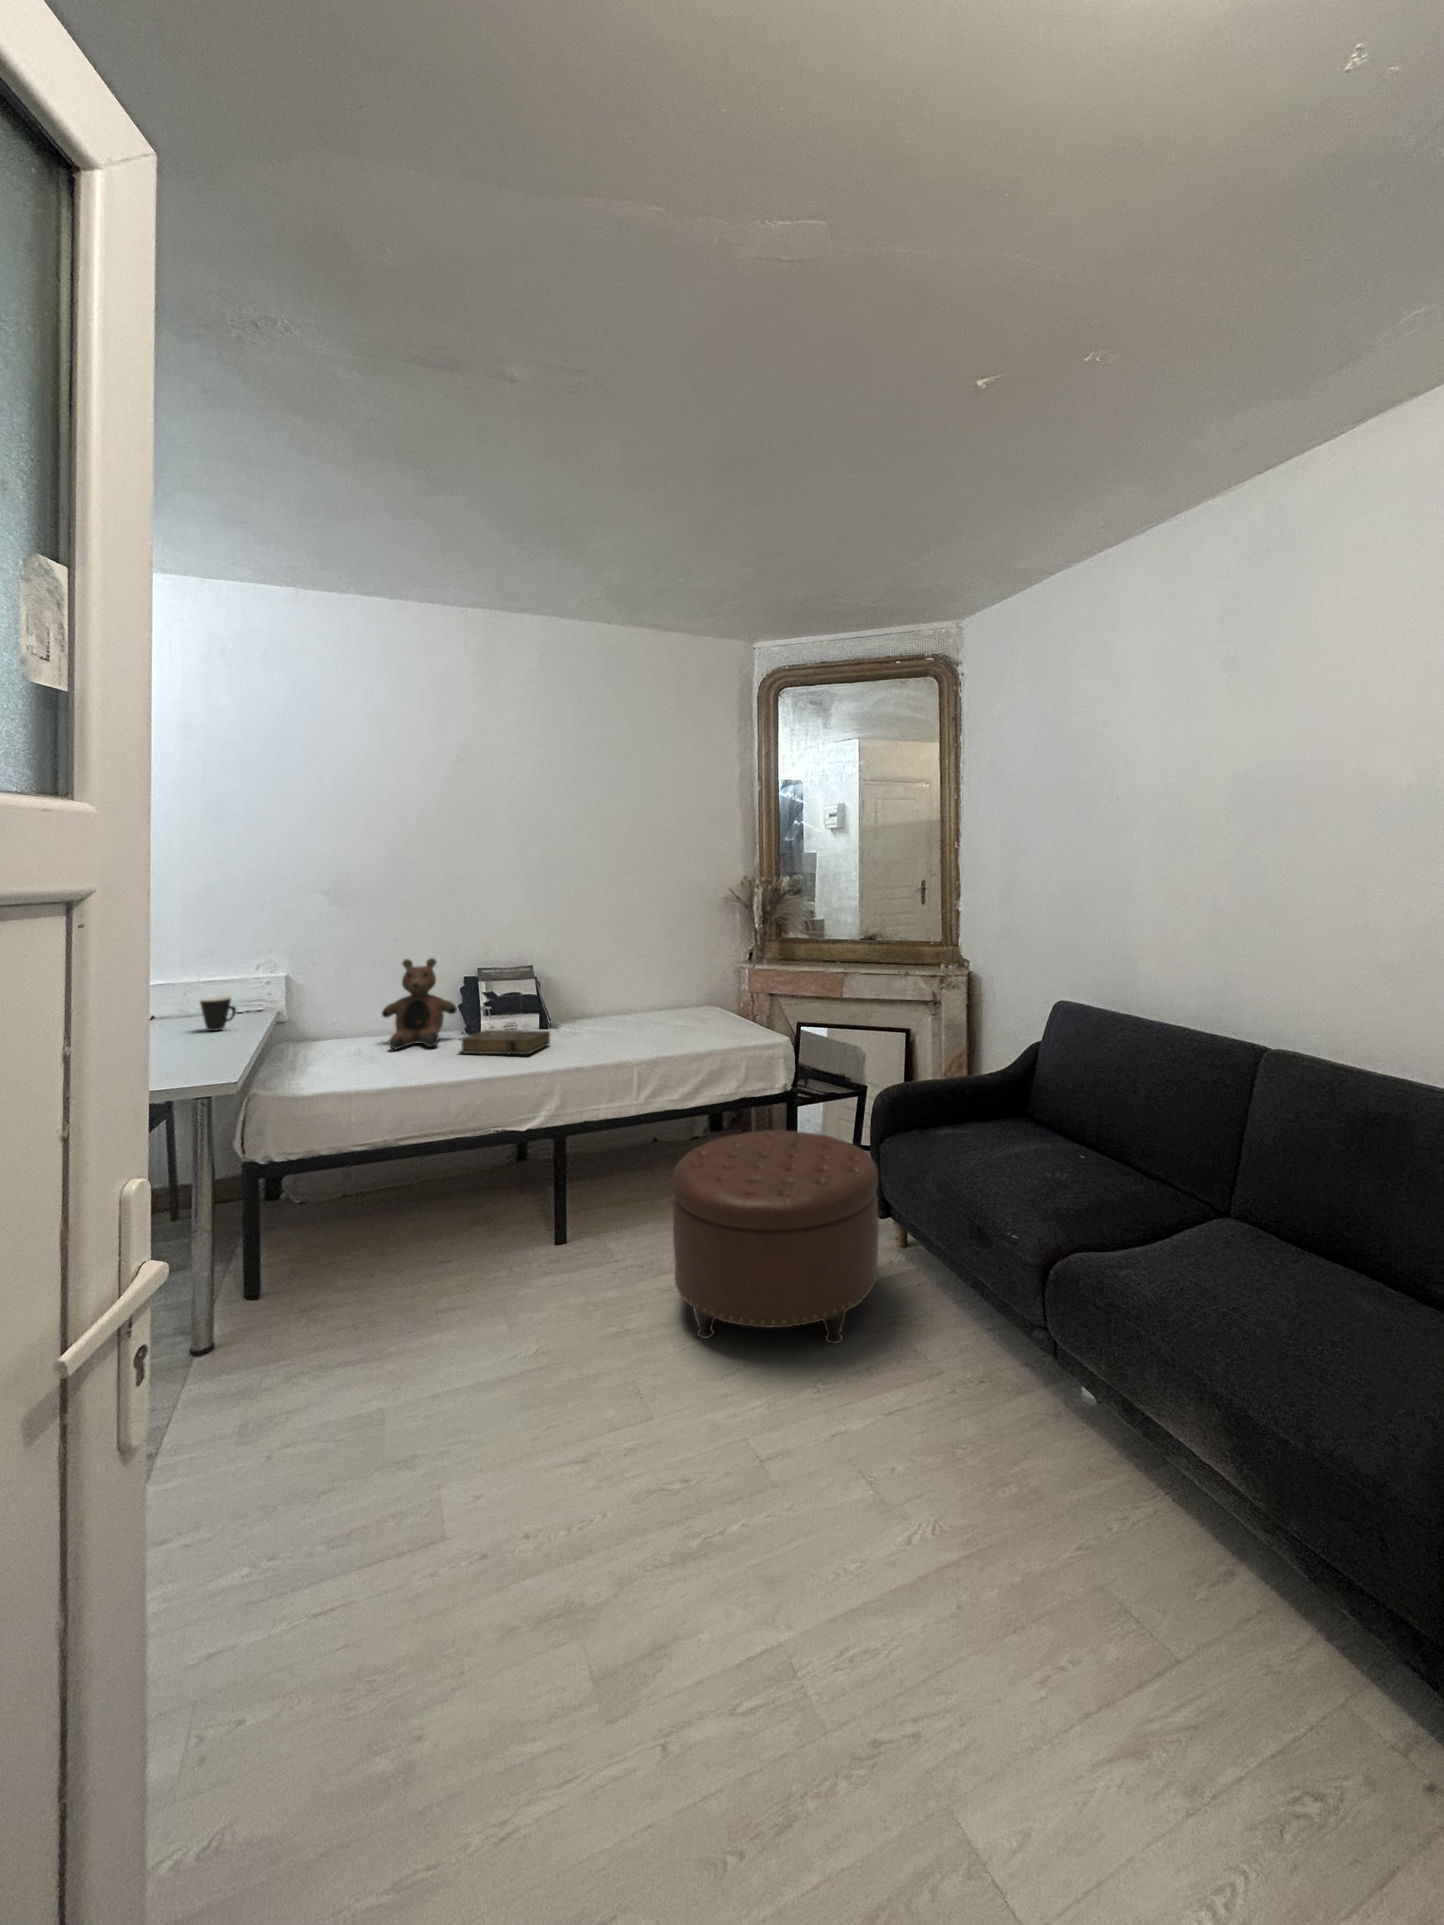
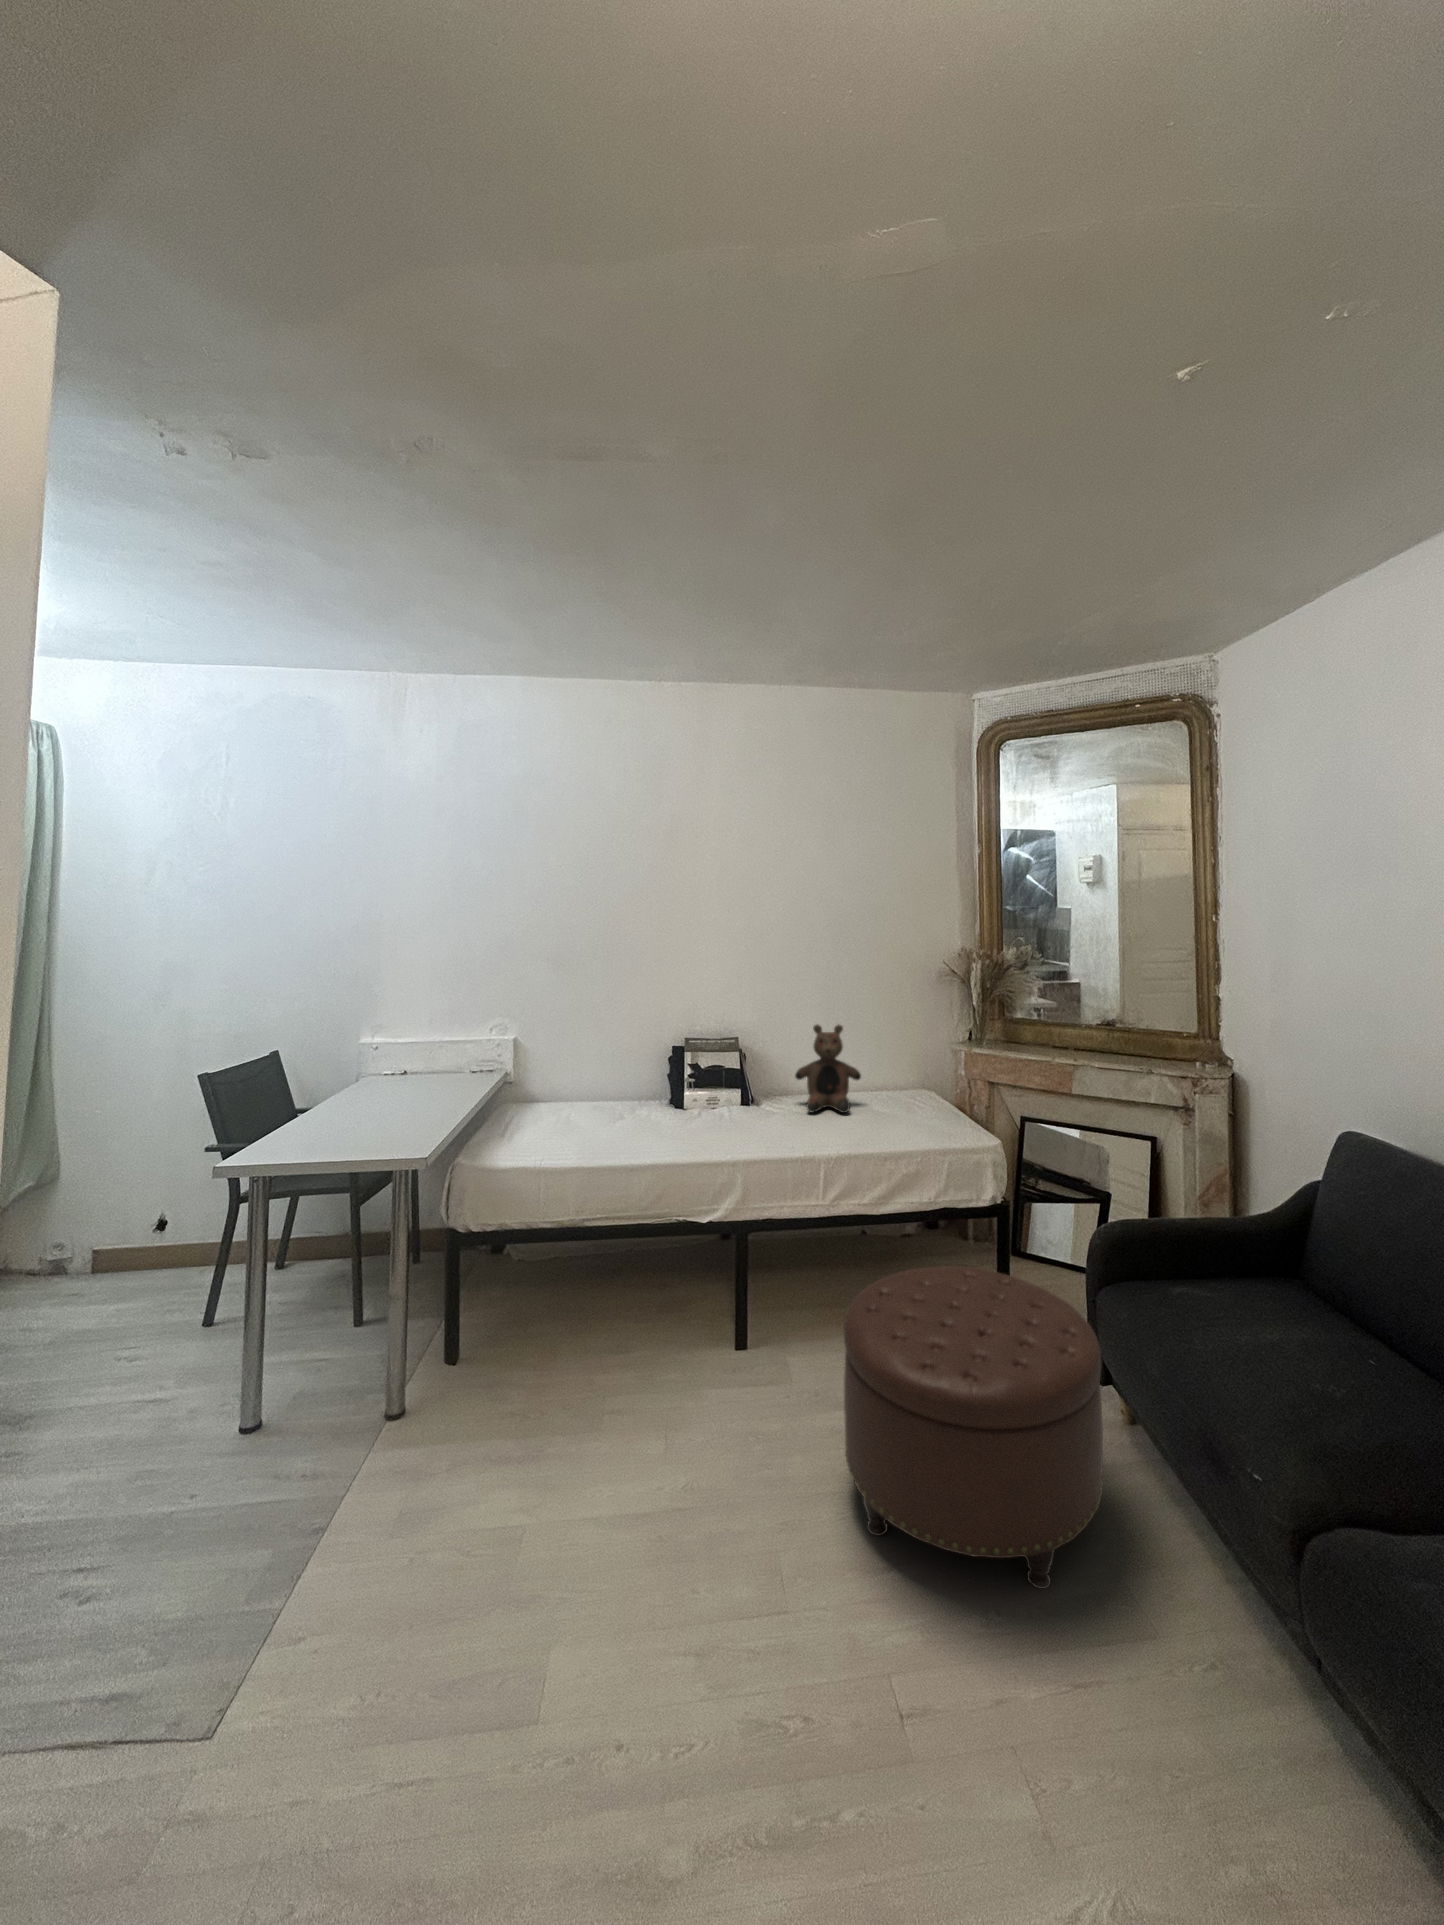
teddy bear: present [382,958,457,1049] -> present [795,1025,861,1113]
mug: present [200,996,236,1031] -> none [436,1056,465,1089]
book: present [459,1030,550,1054] -> none [653,1105,743,1138]

